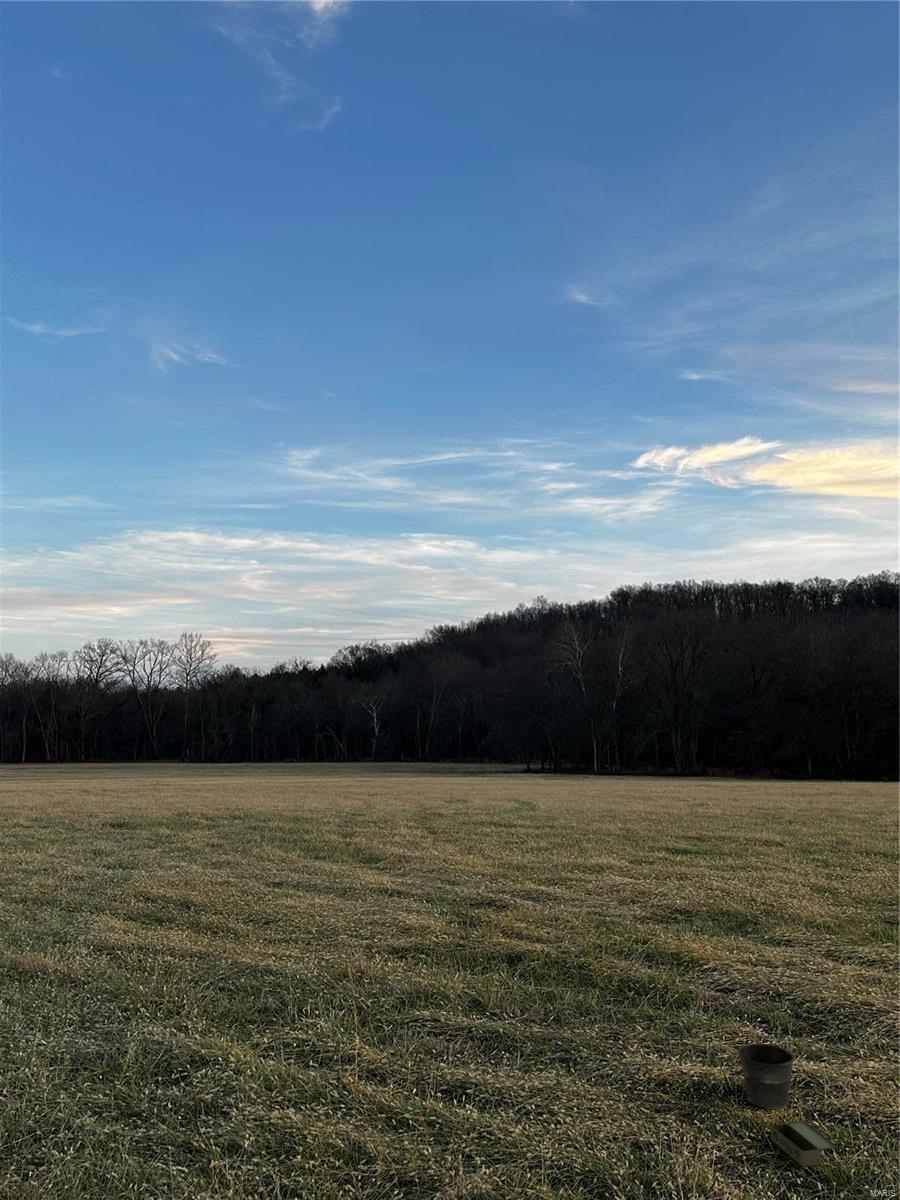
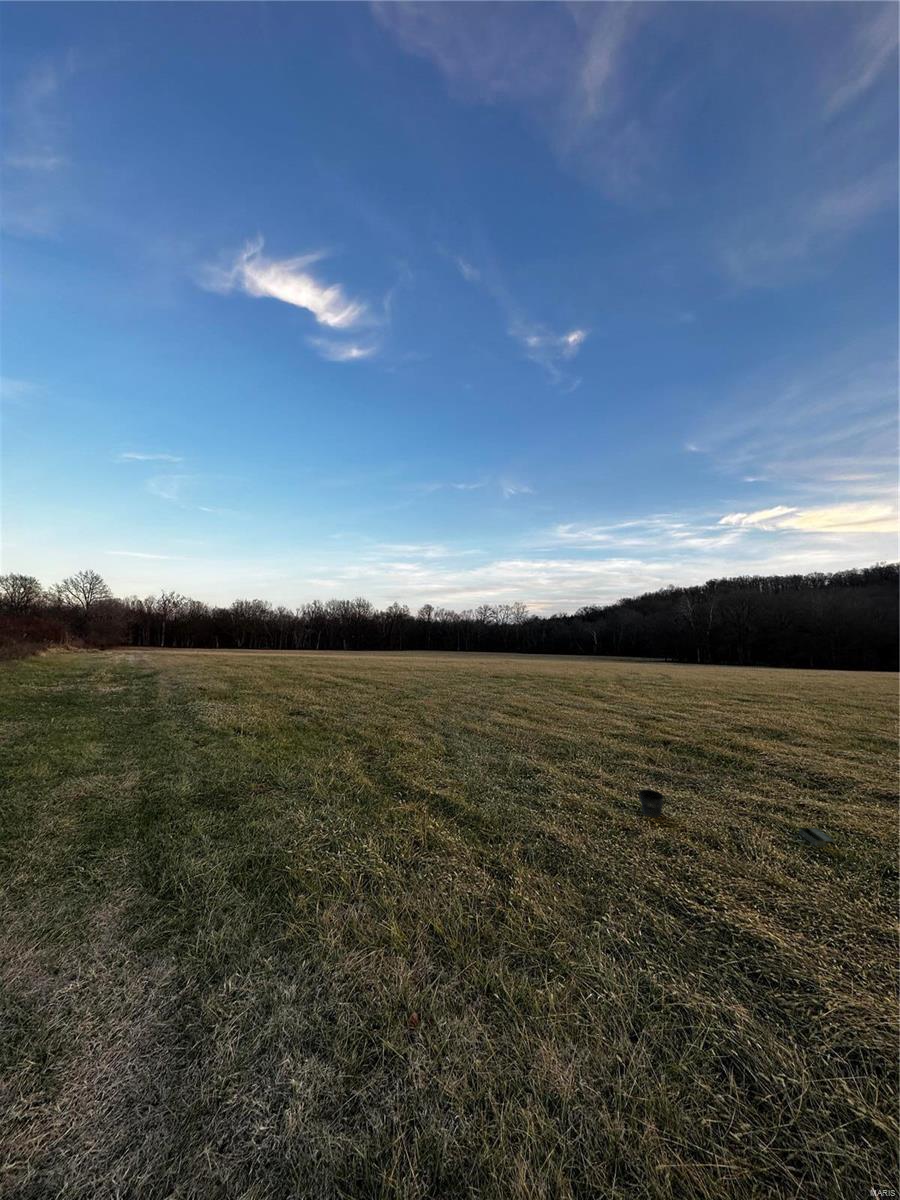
bucket: present [735,1044,794,1109] -> present [639,789,663,817]

